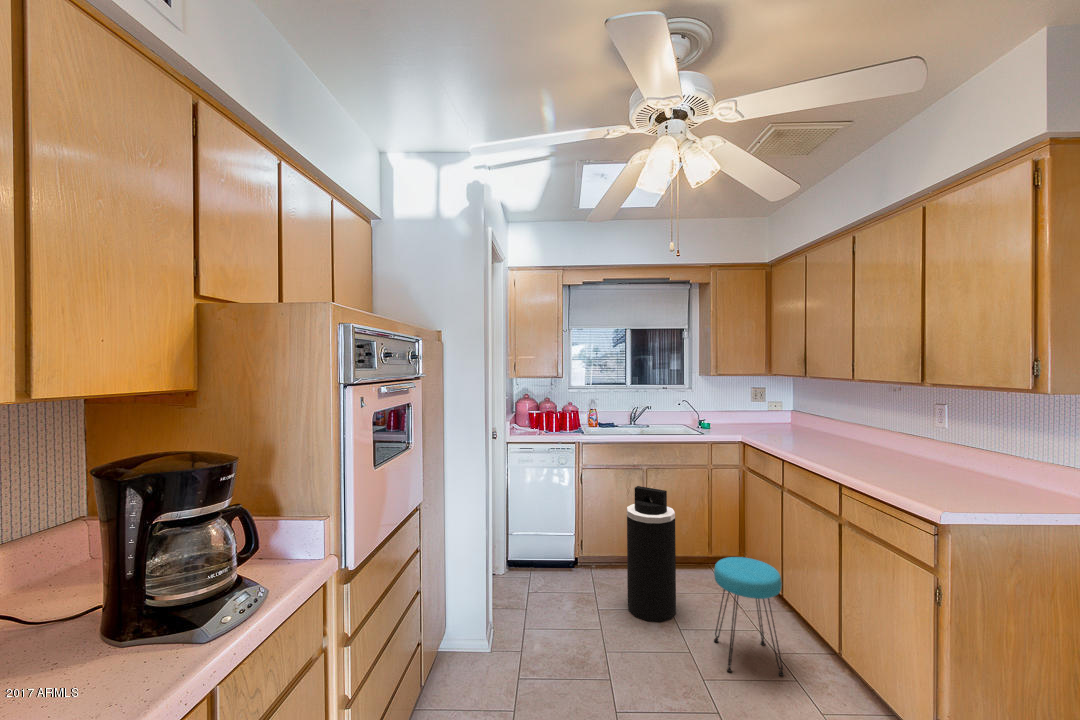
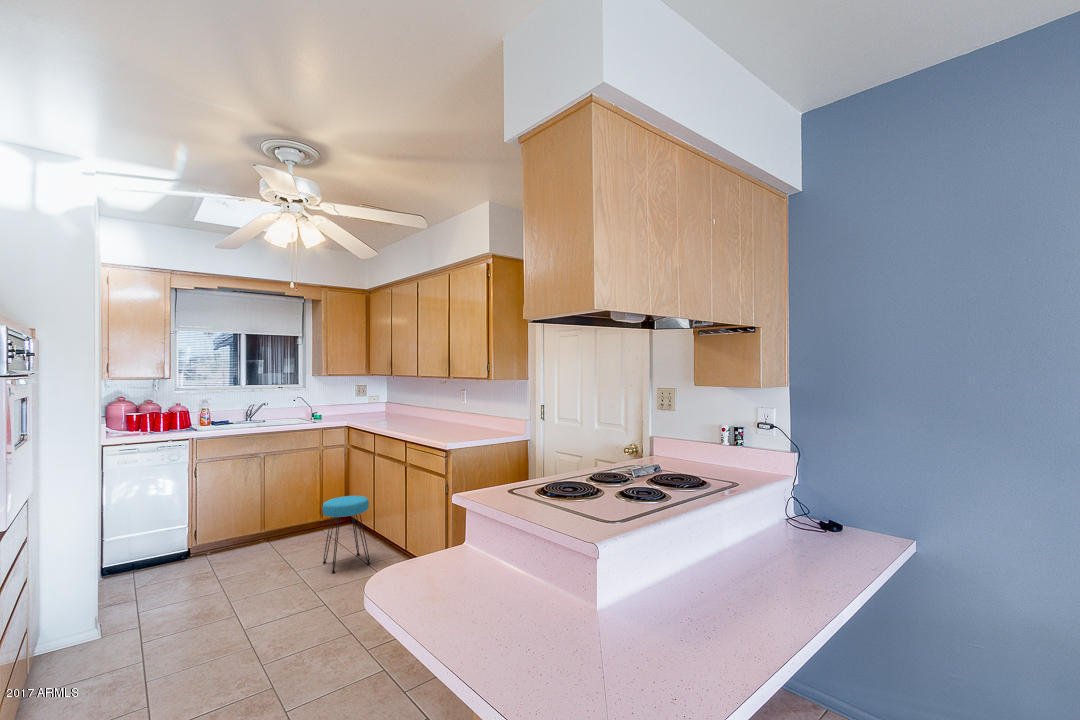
trash can: present [627,486,676,622] -> none [247,461,292,570]

